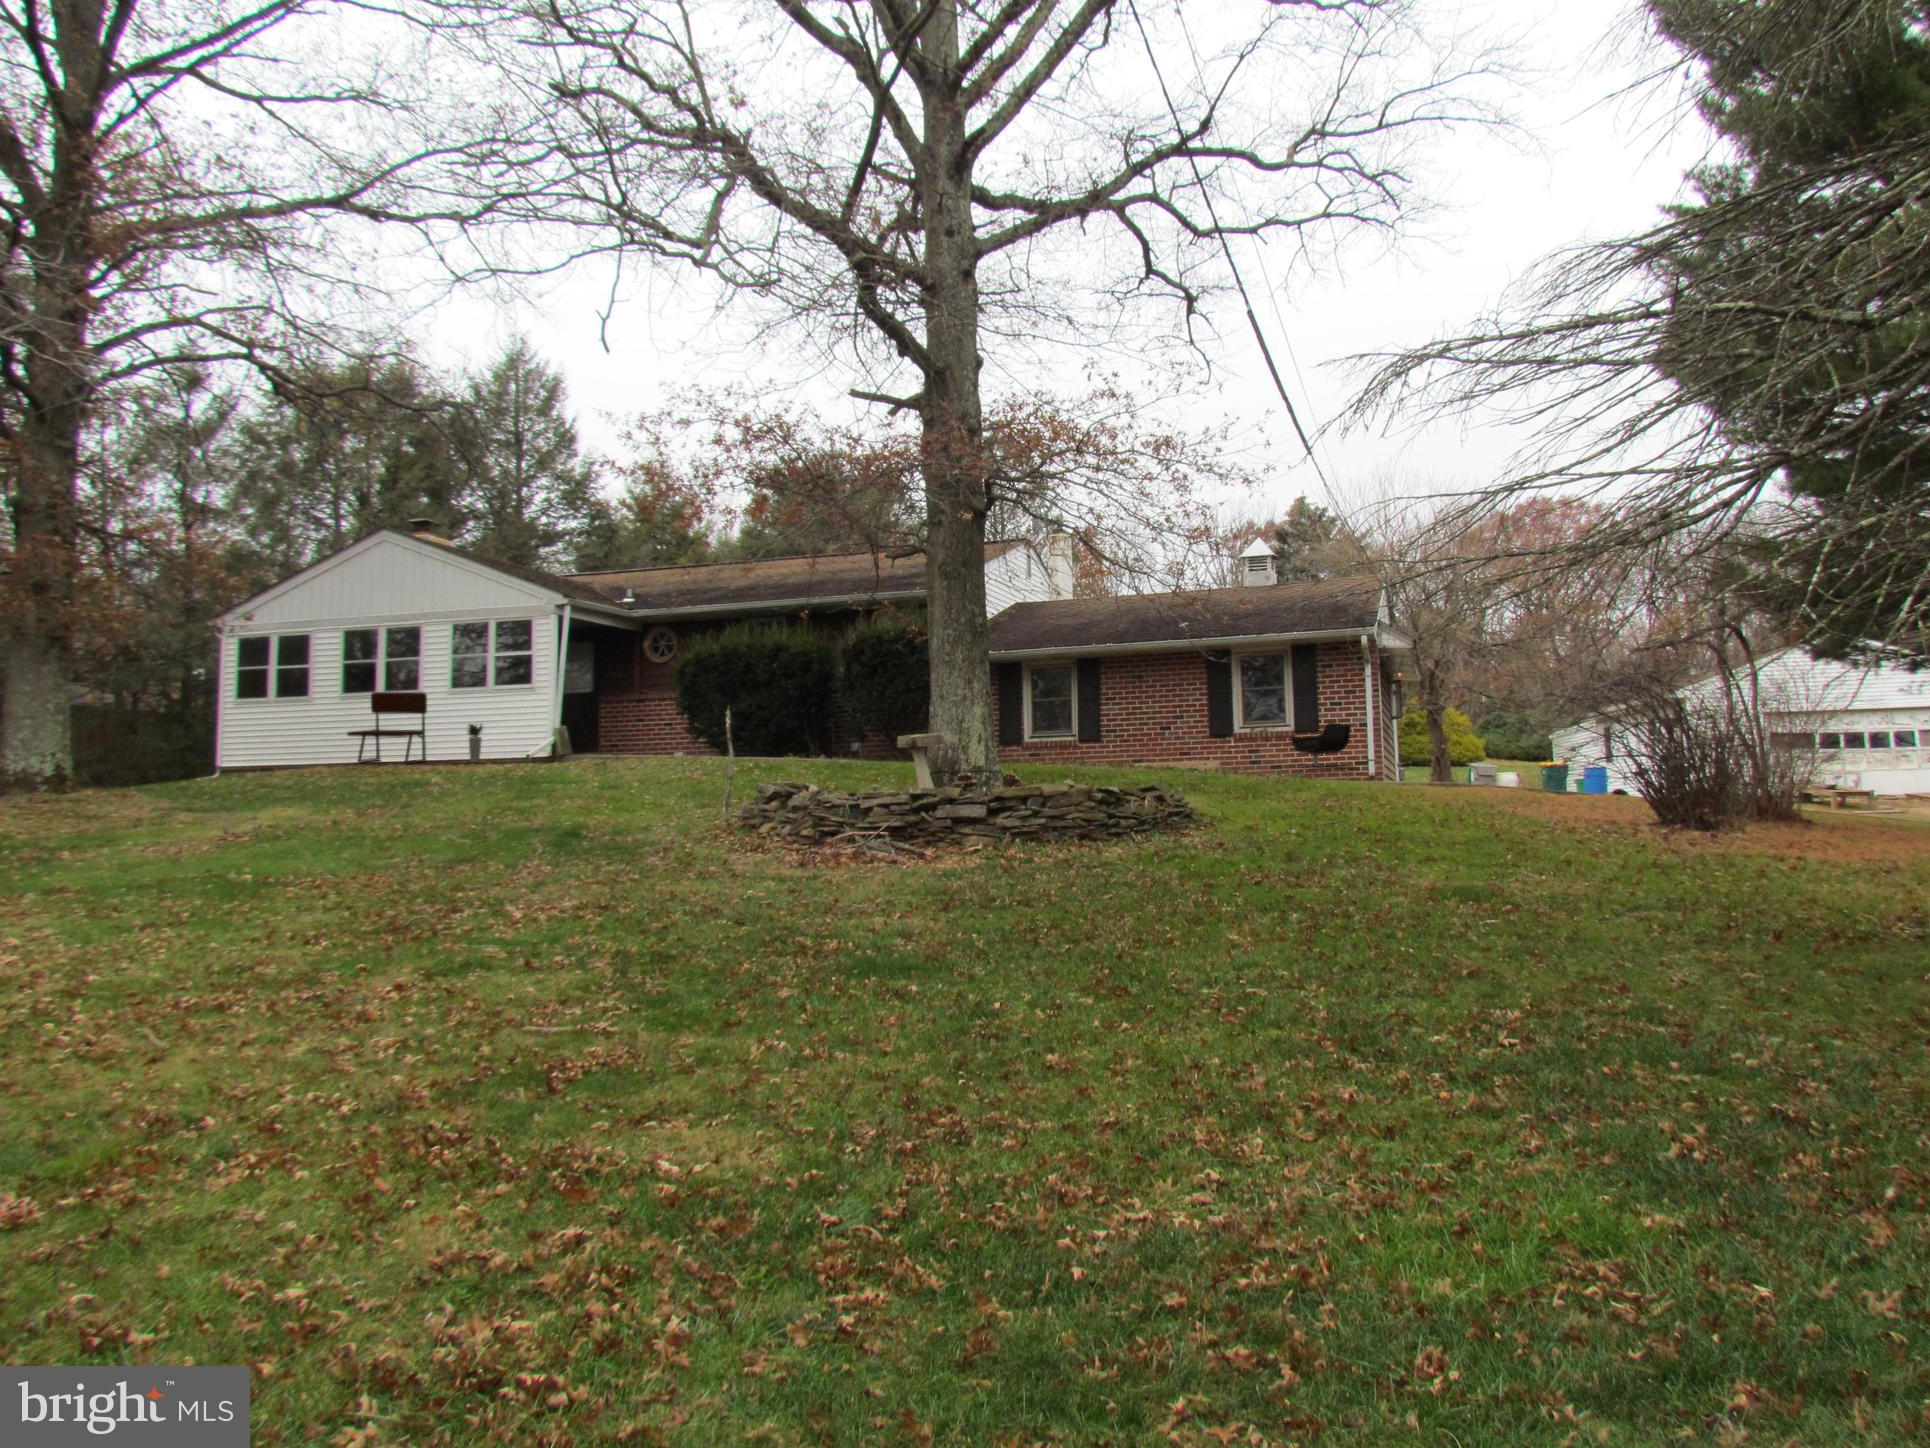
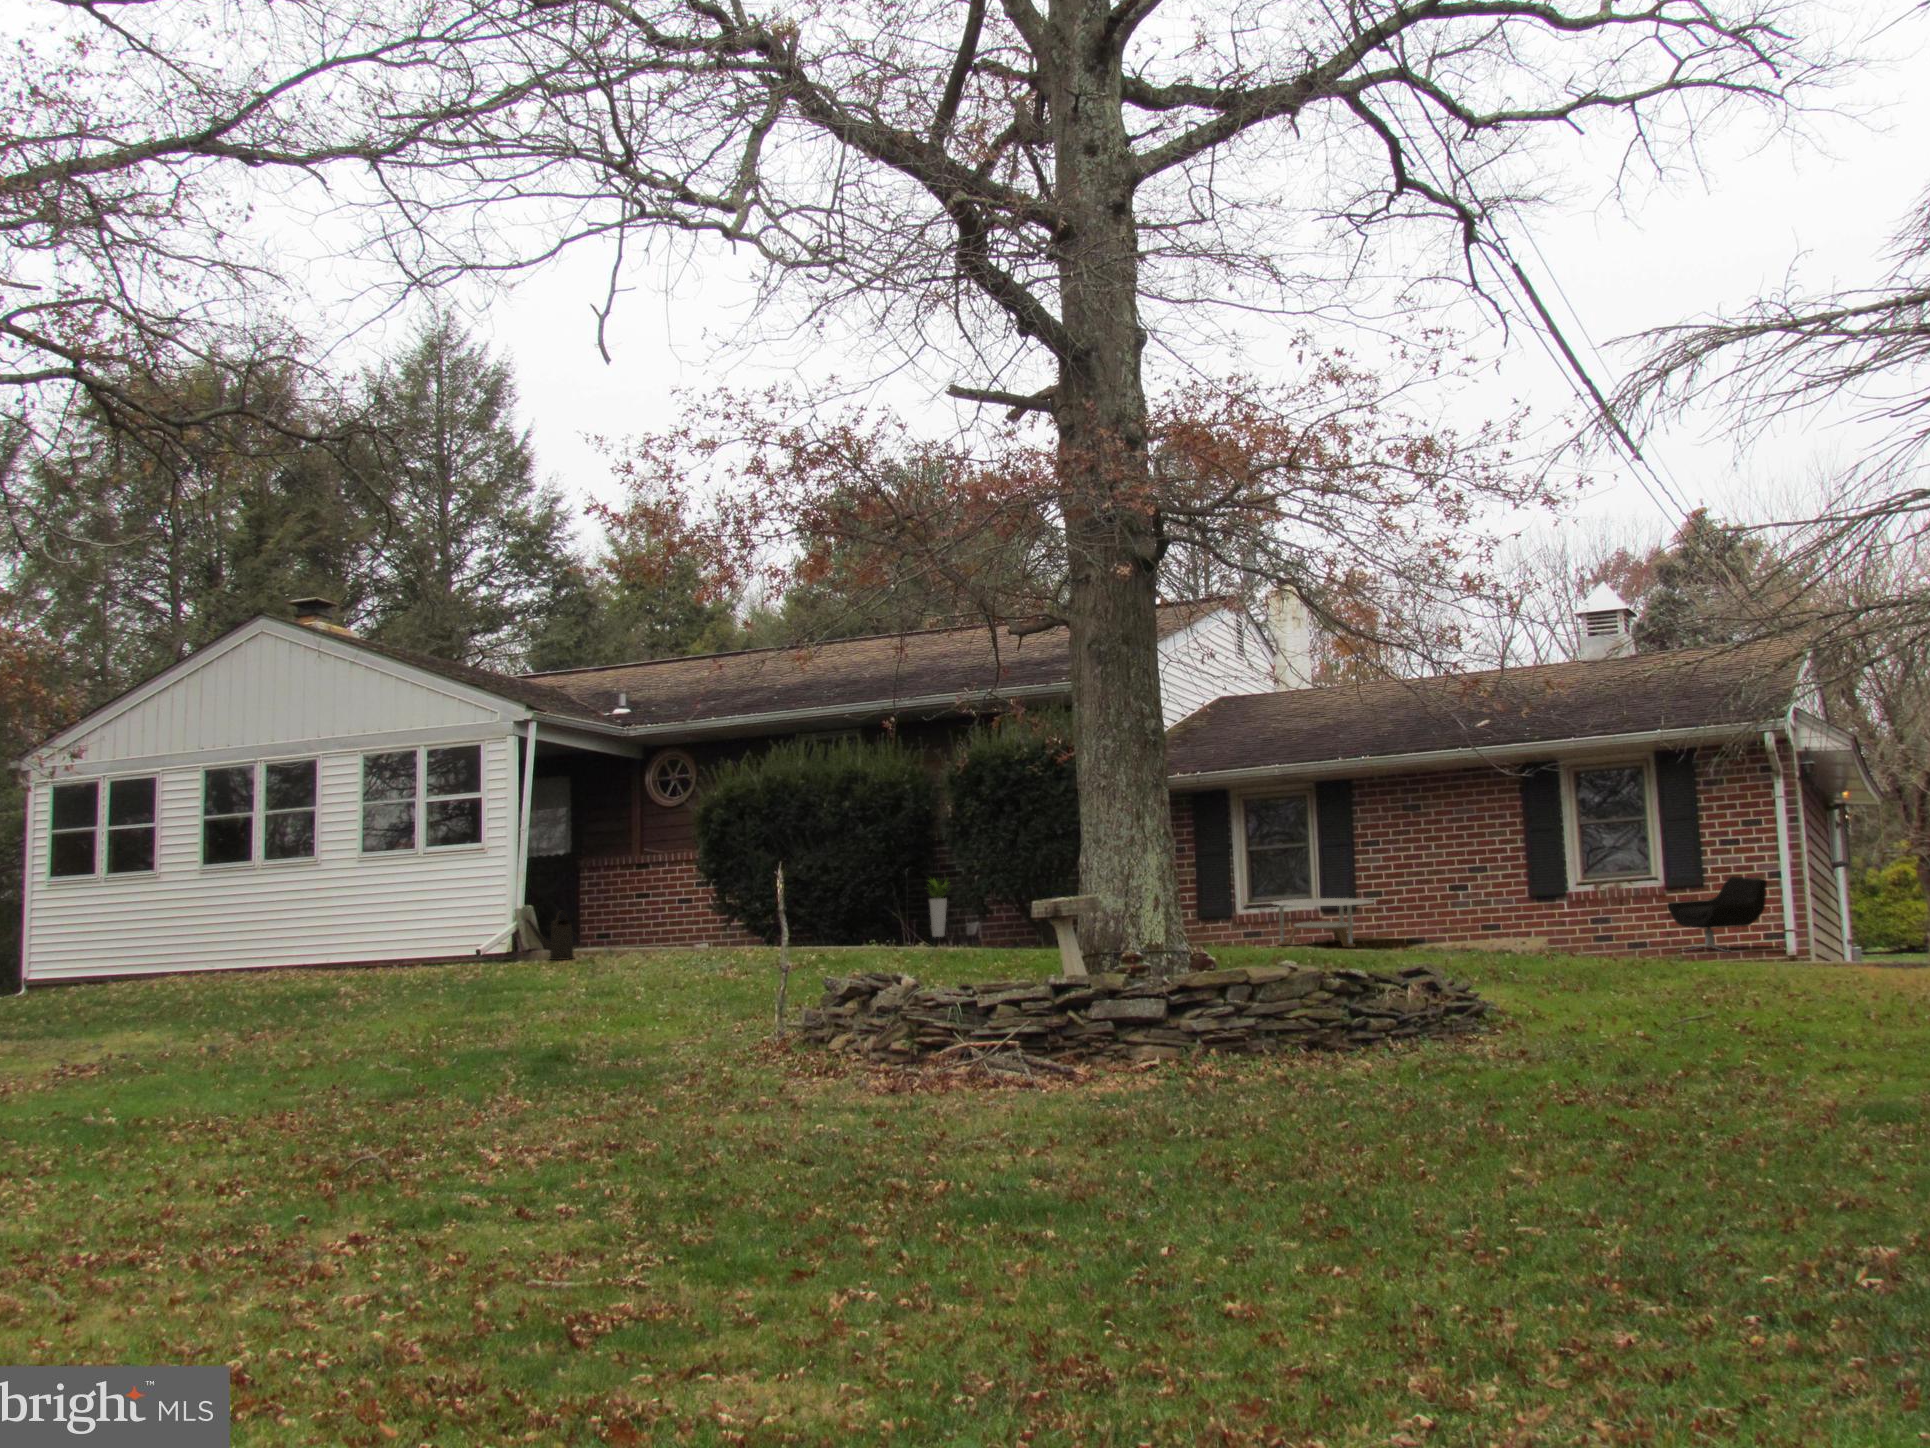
bench: present [347,692,427,764] -> none [217,855,329,963]
planter: present [468,724,483,763] -> present [928,879,948,937]
round table: none [1051,731,1116,762] -> present [1273,898,1375,947]
watering can: none [564,732,601,764] -> present [526,911,580,960]

